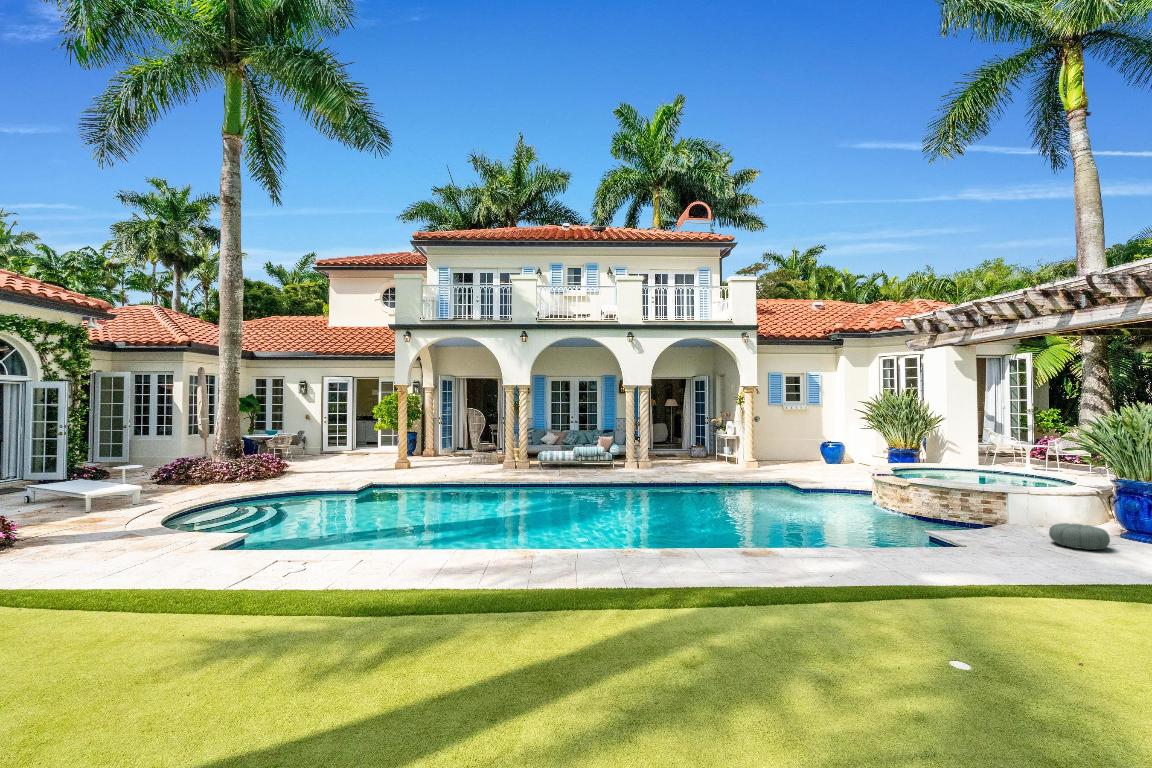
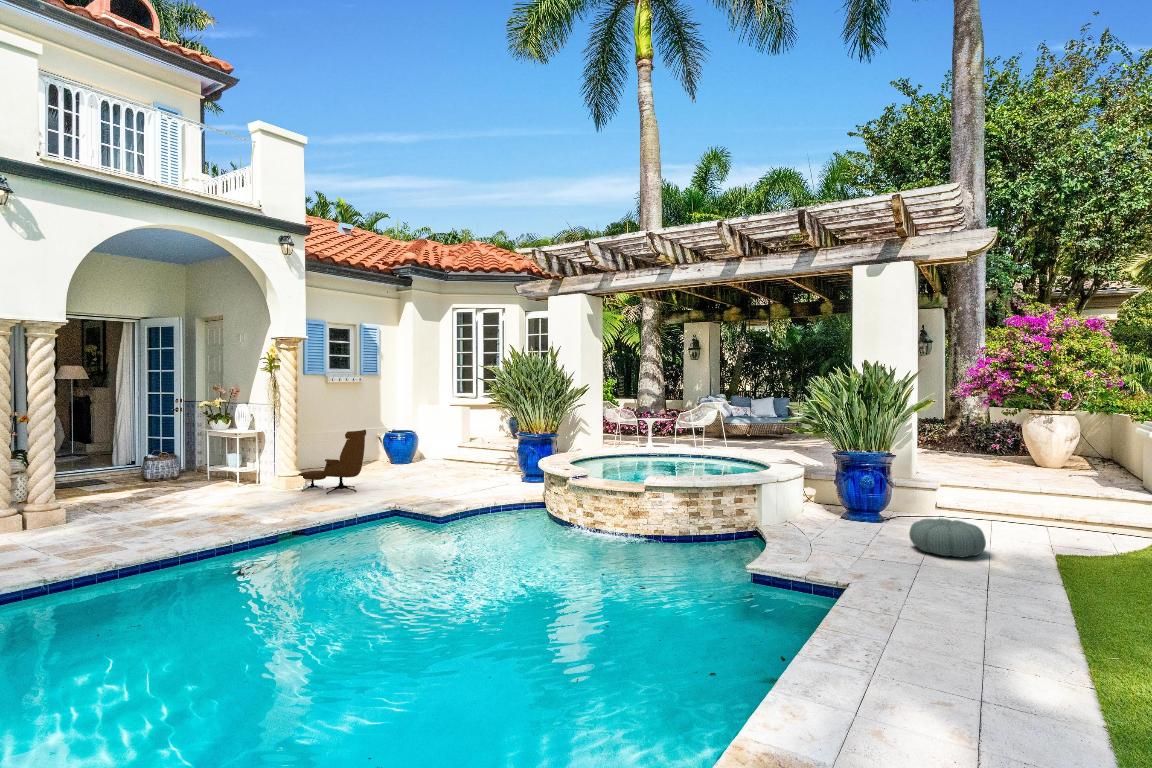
lounge chair: none [754,438,787,473] -> present [299,430,366,494]

